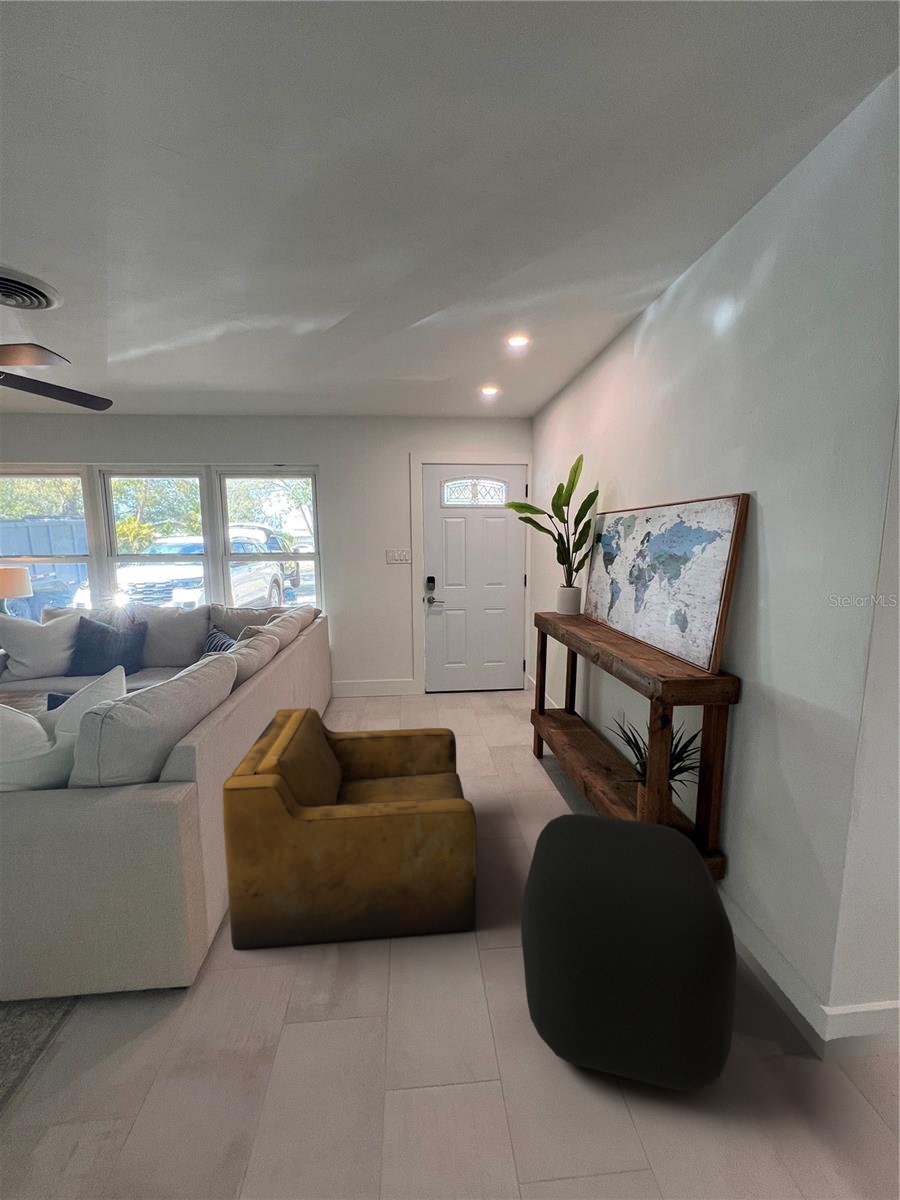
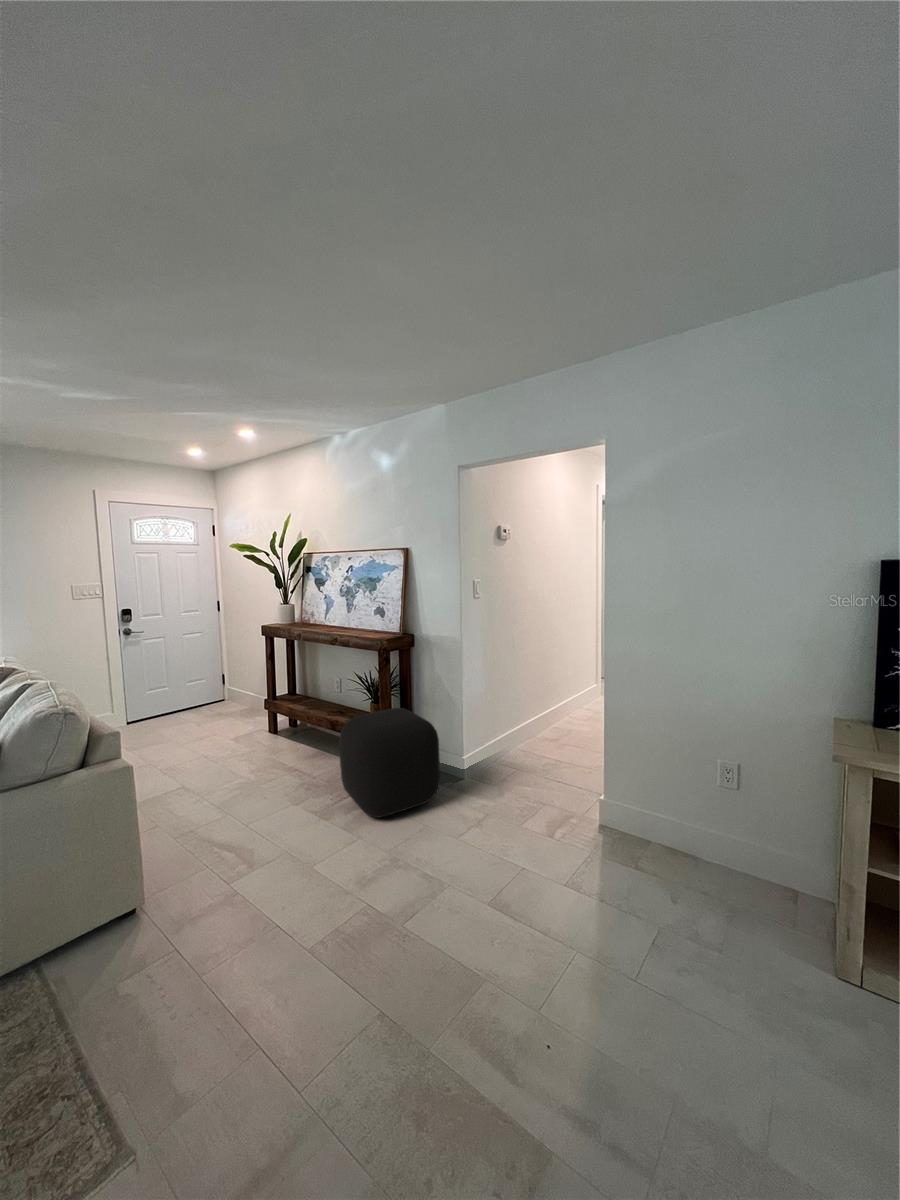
armchair: present [223,708,477,949] -> none [86,712,305,886]

